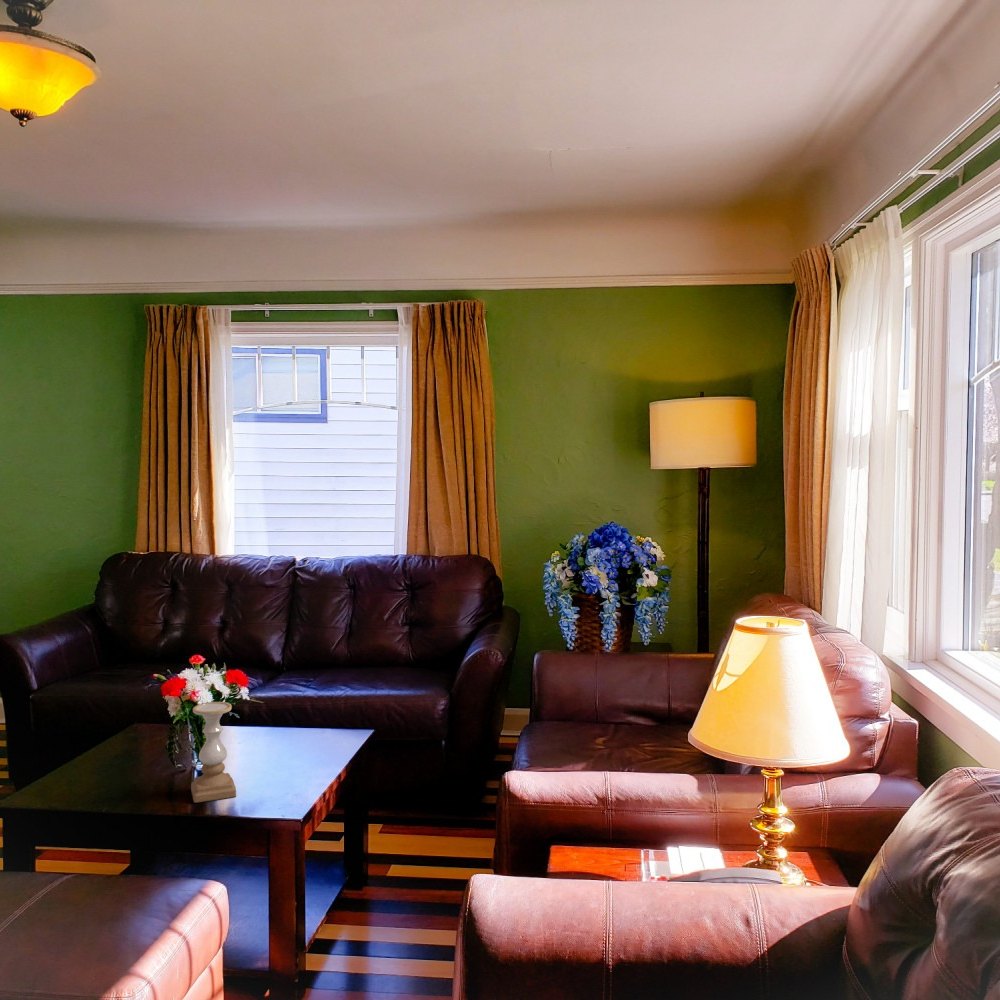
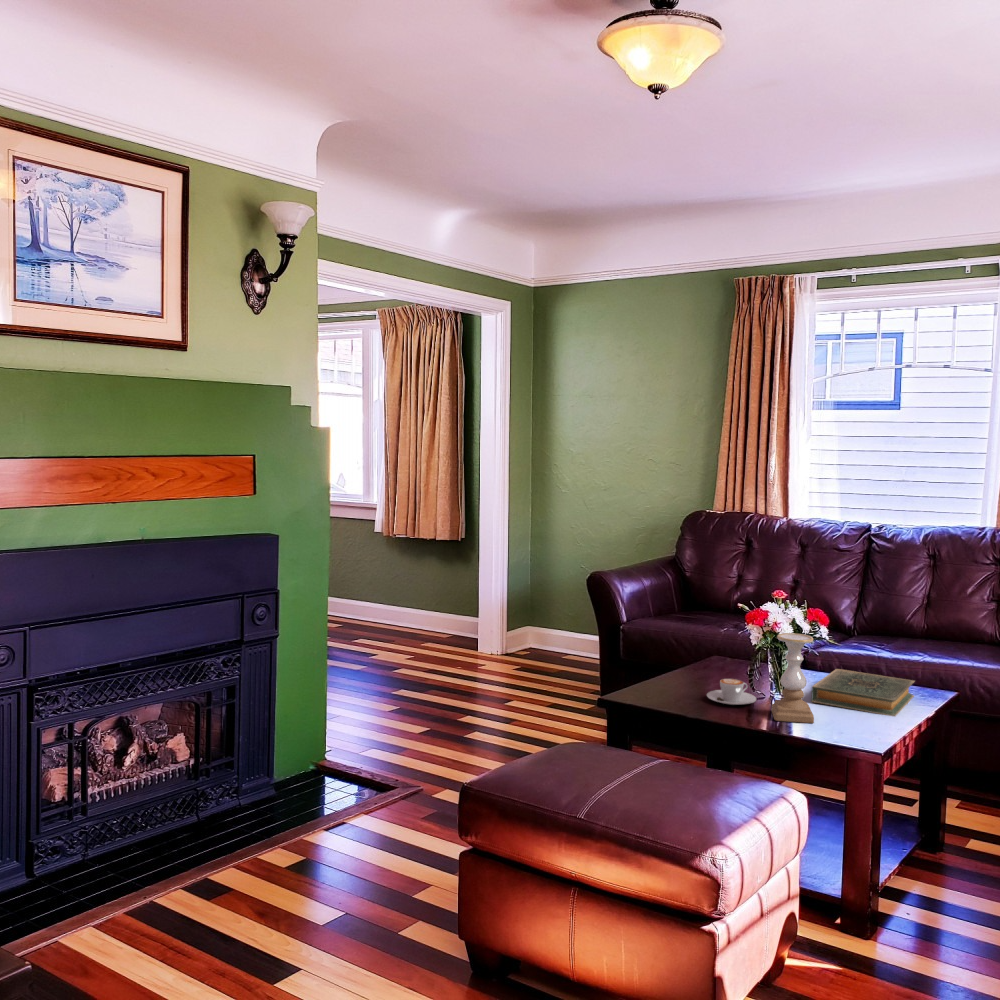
hardback book: none [235,723,337,769] -> present [811,669,915,716]
coffee cup: none [117,760,175,792] -> present [707,679,756,705]

